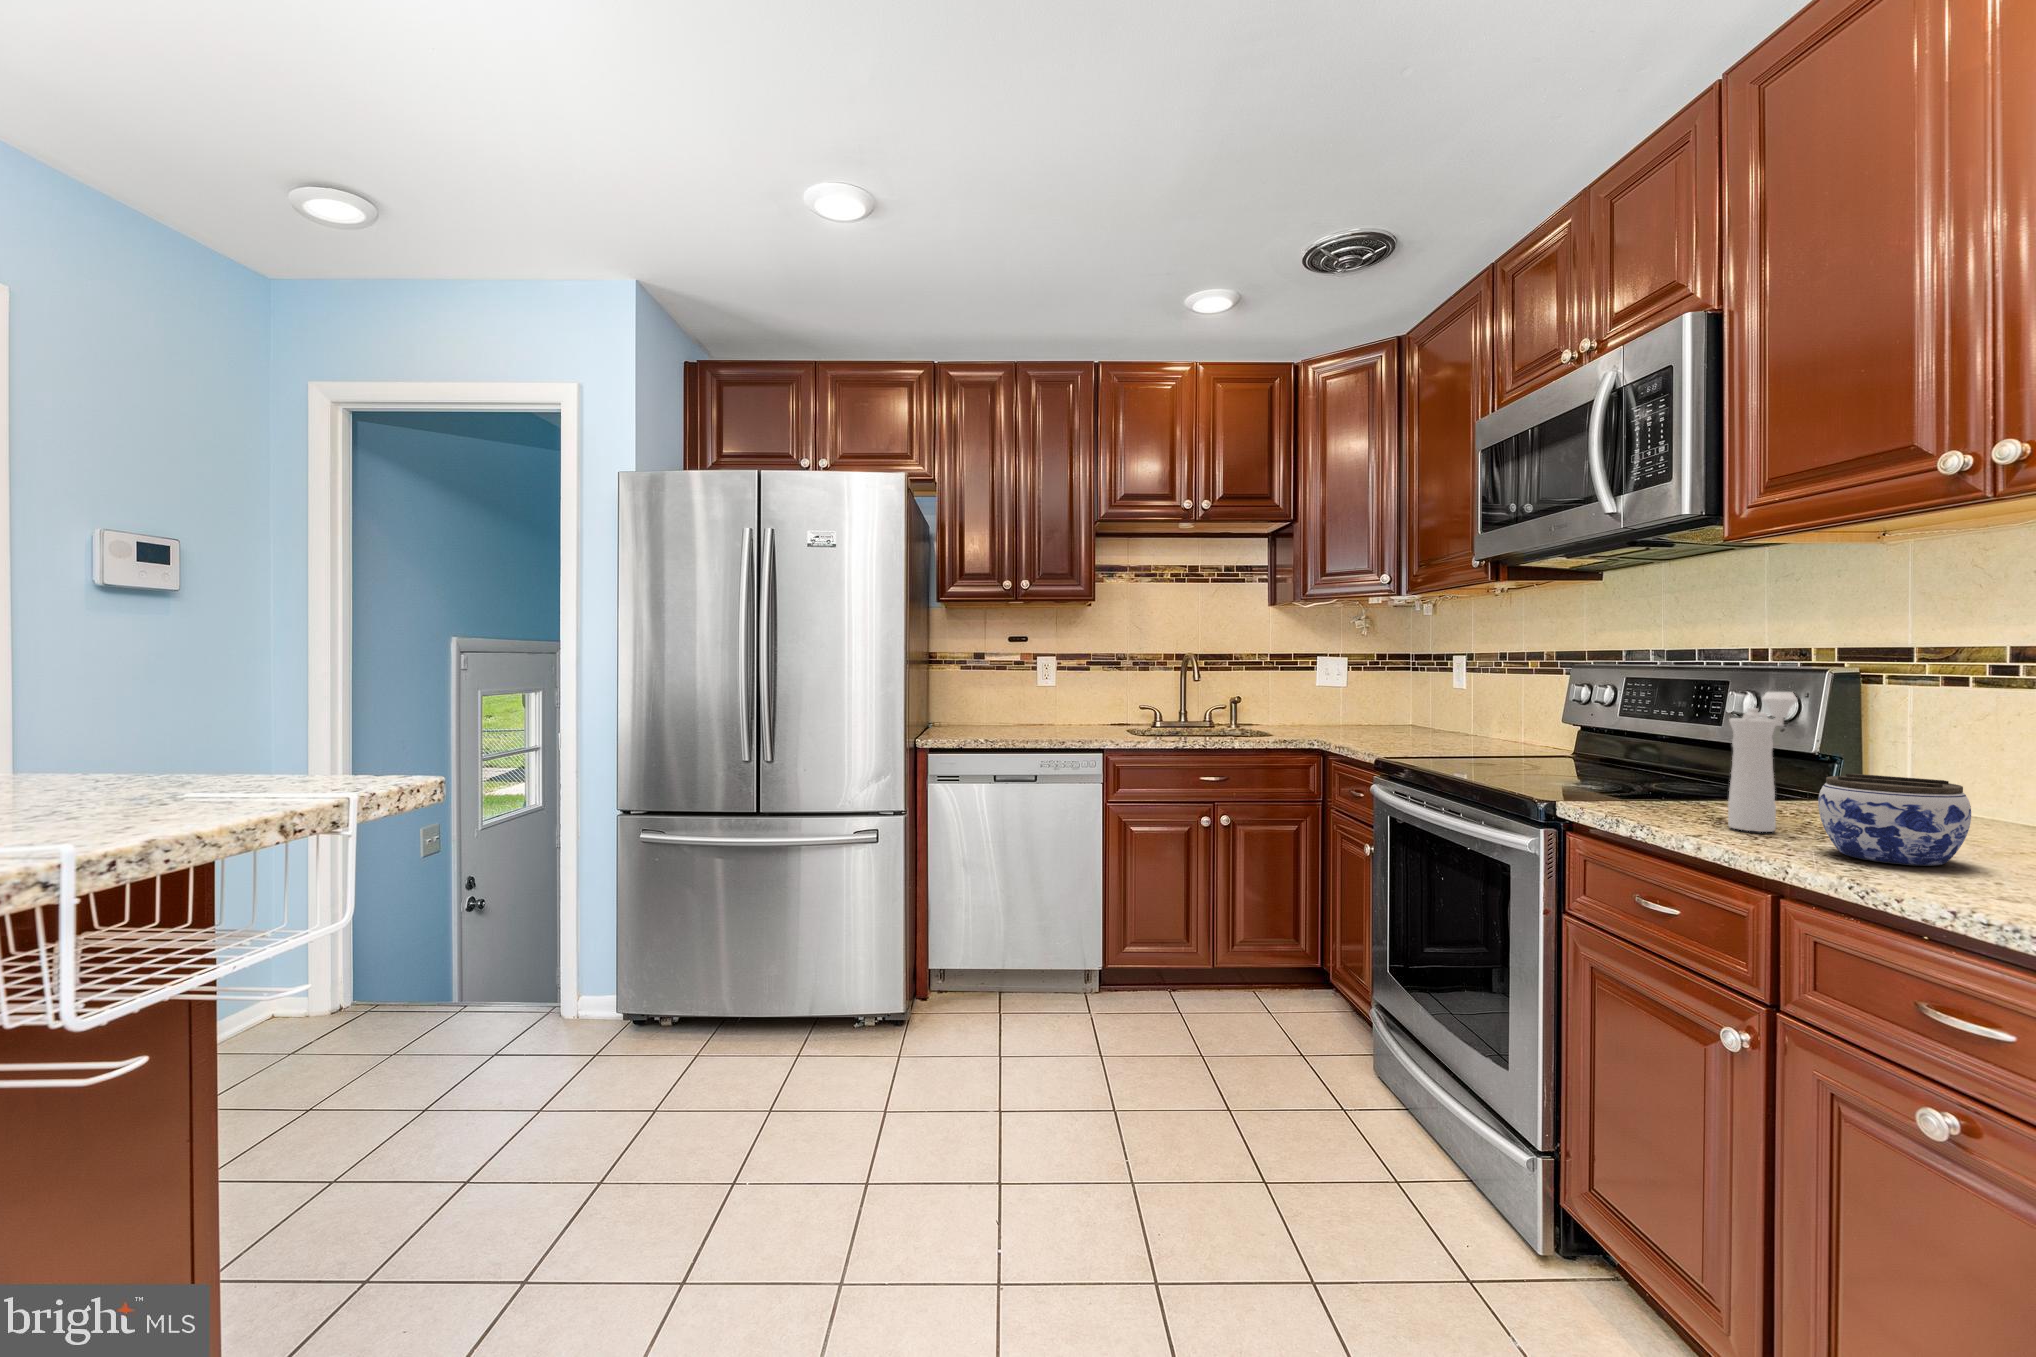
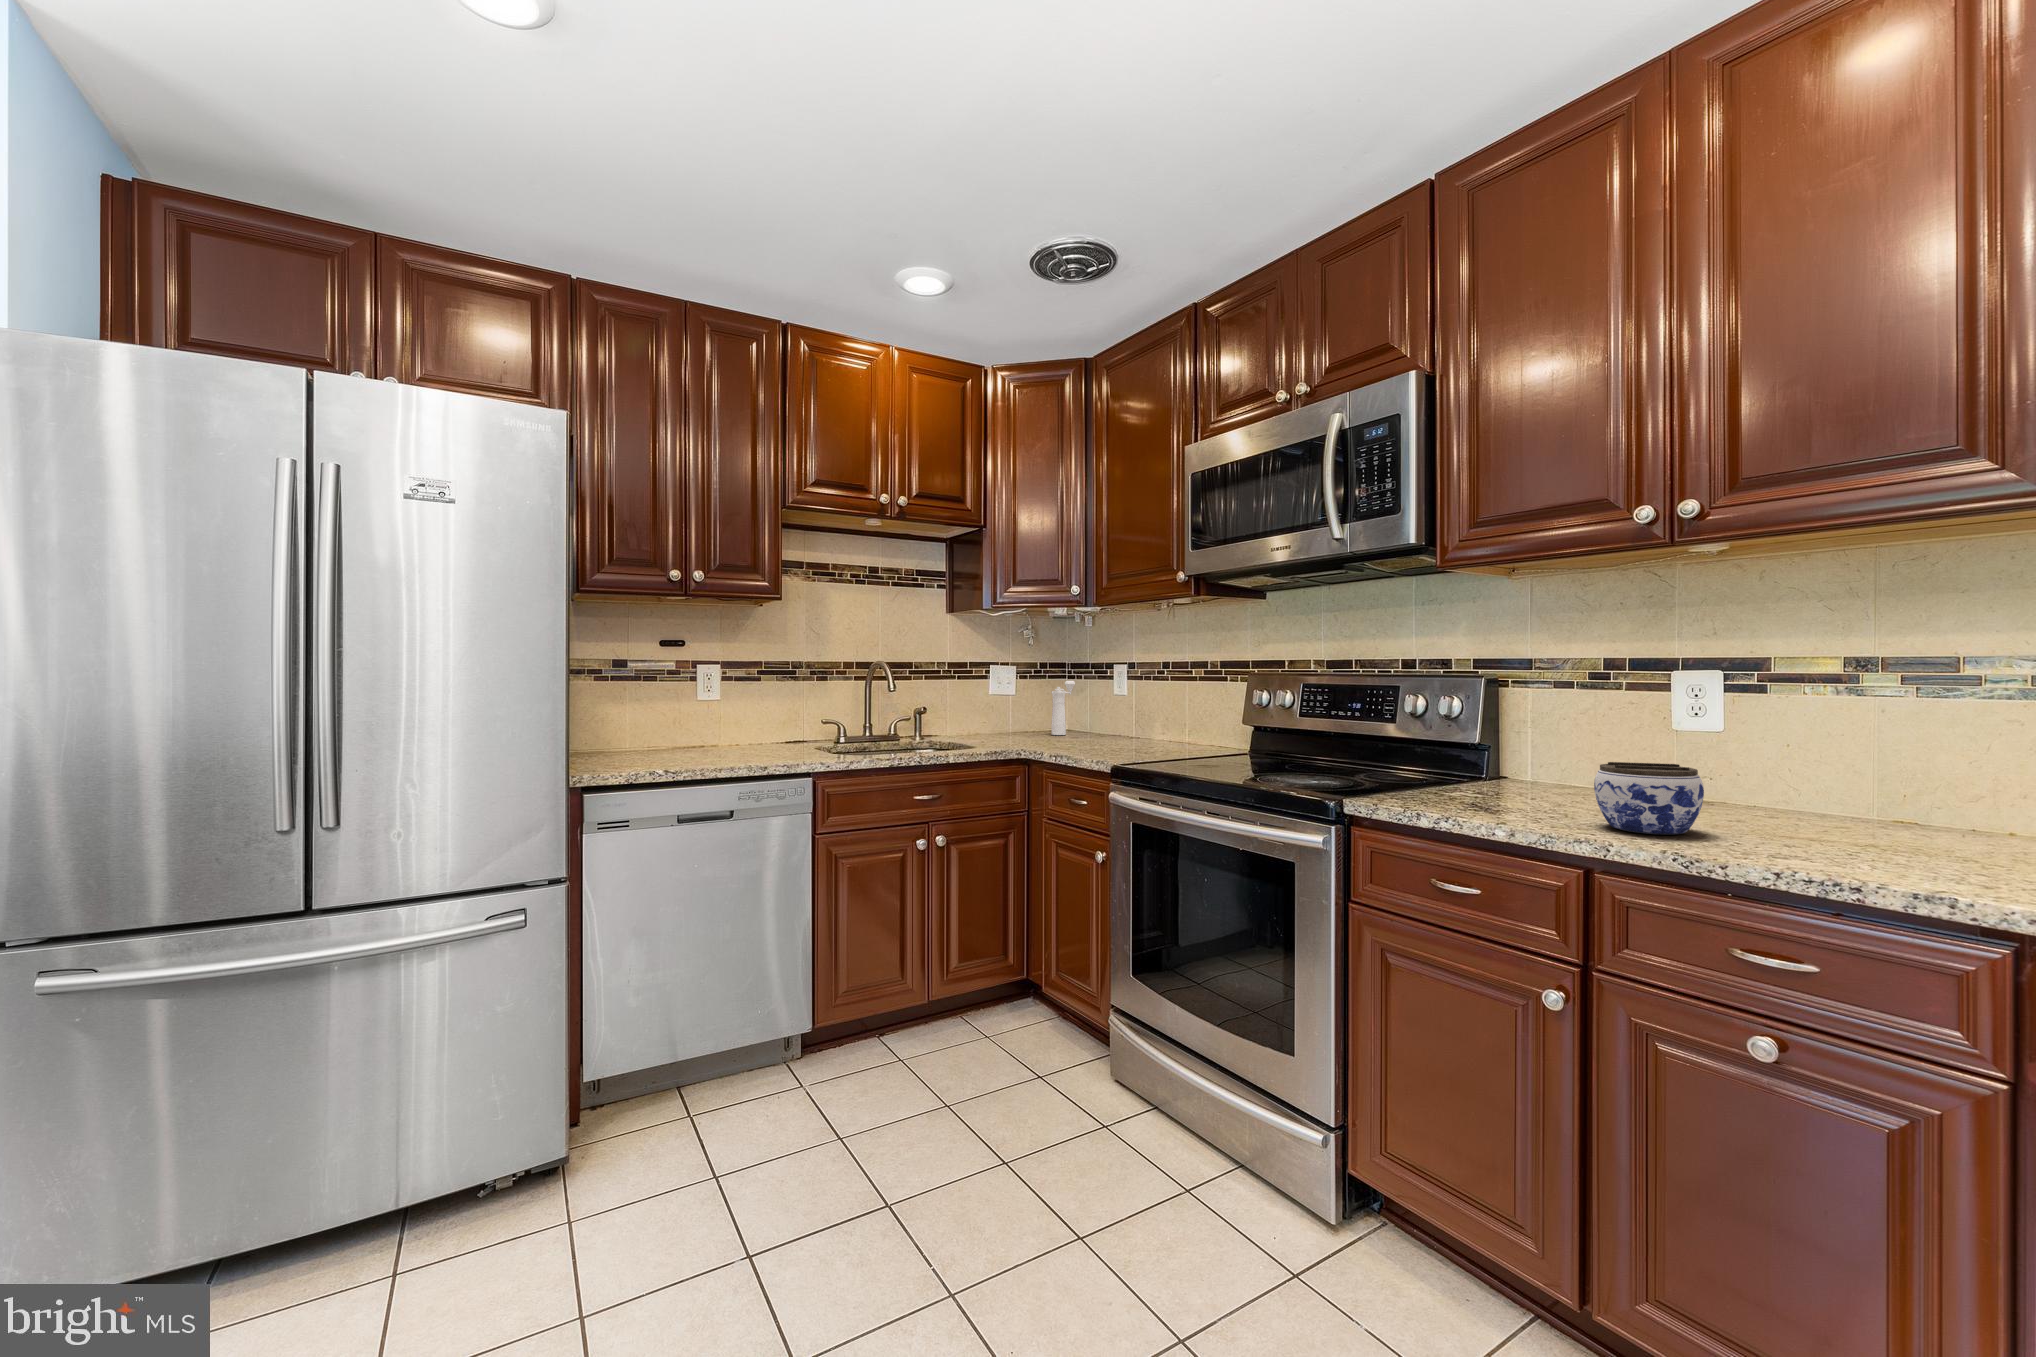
pepper mill: present [1728,692,1798,832] -> present [1051,681,1075,735]

